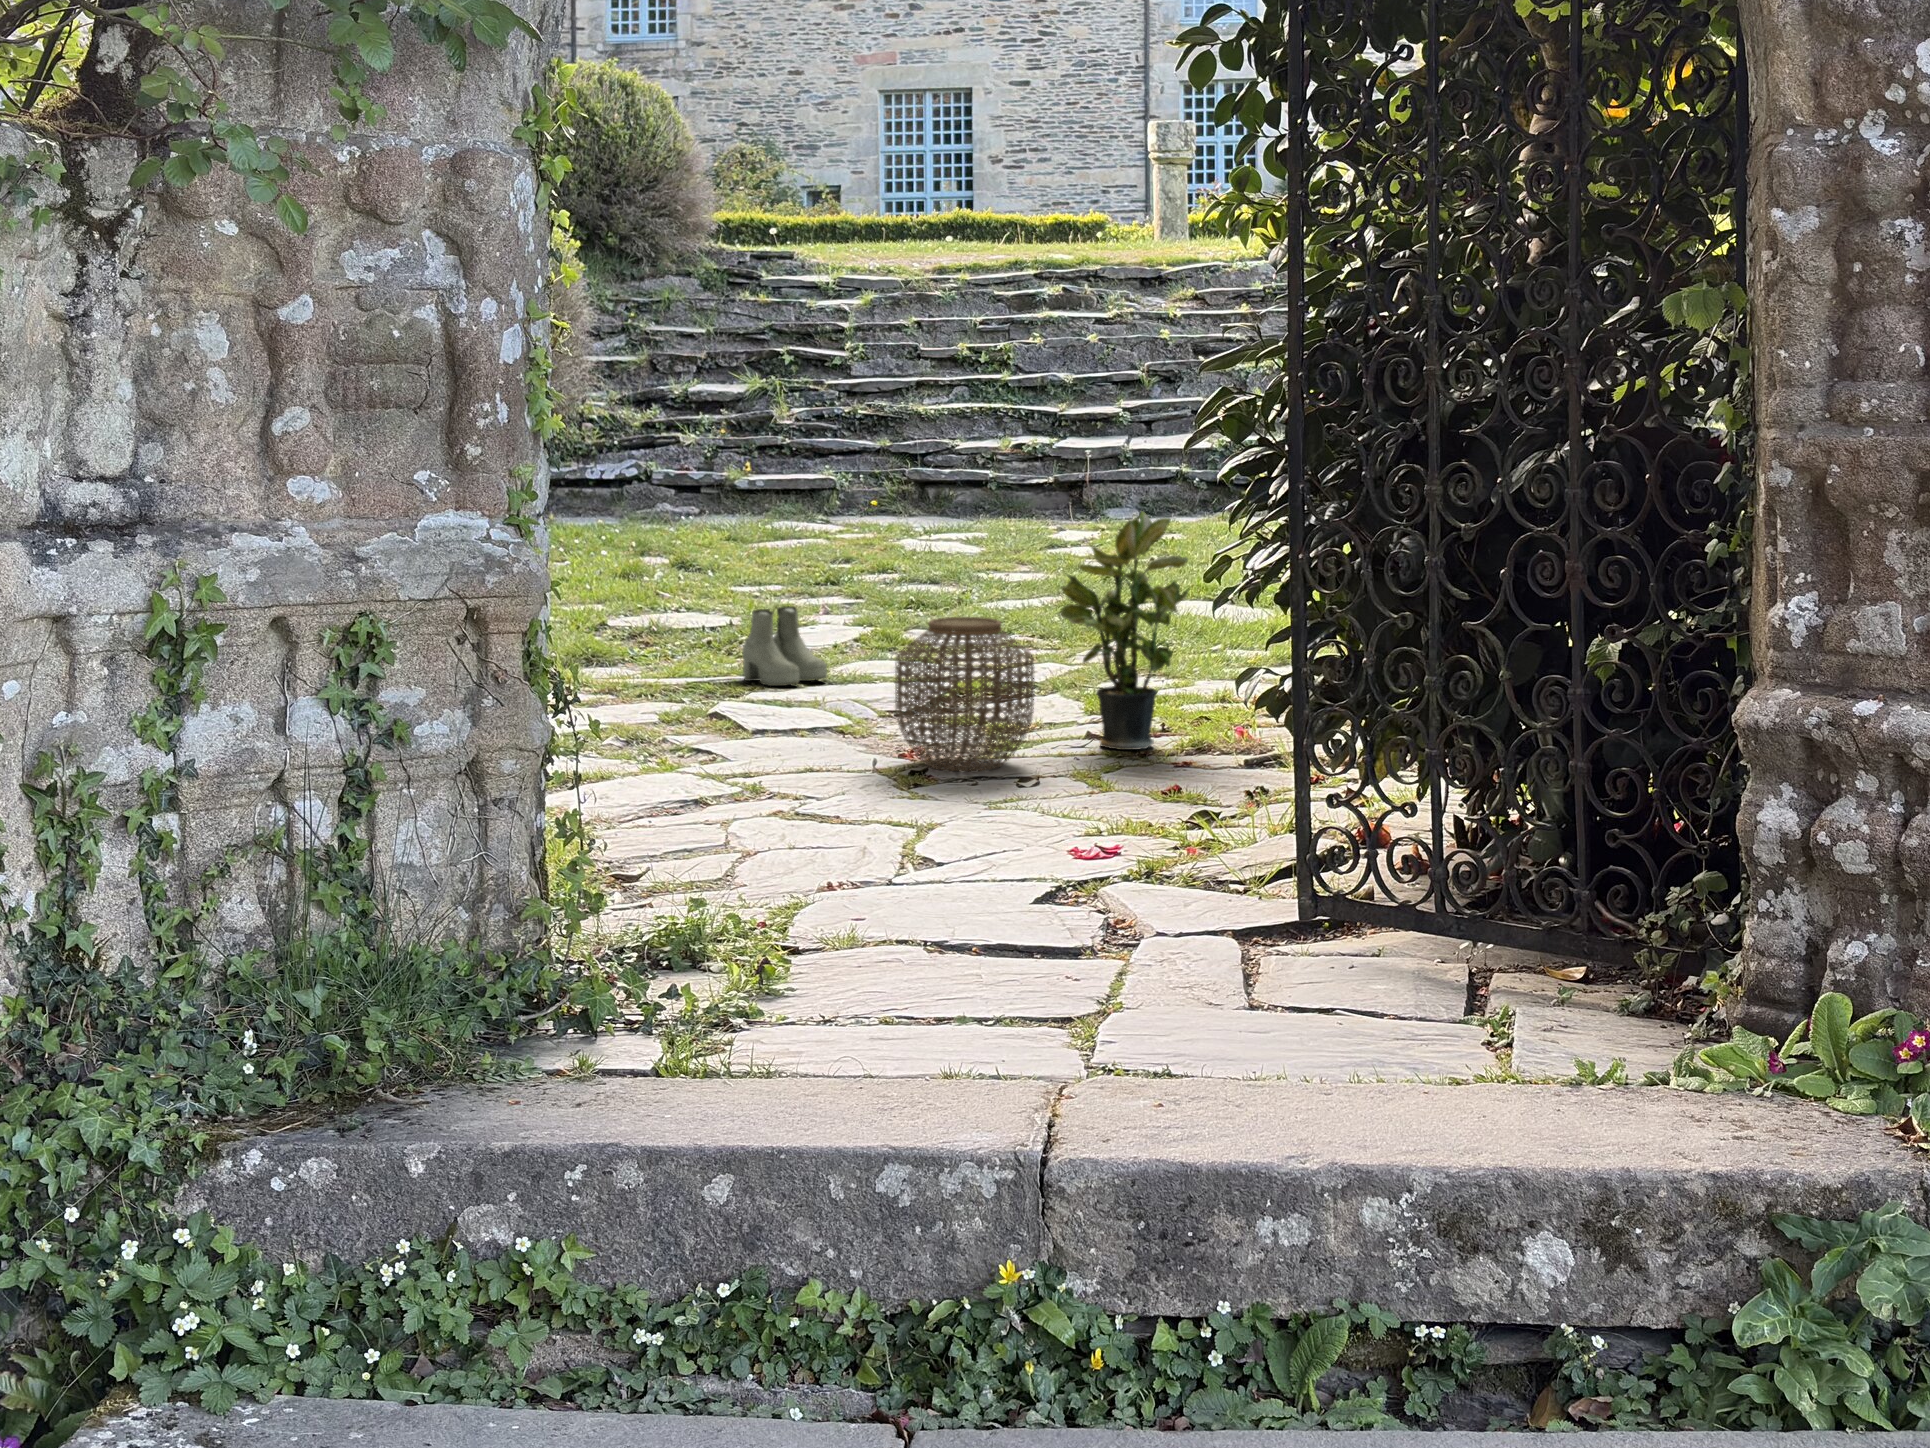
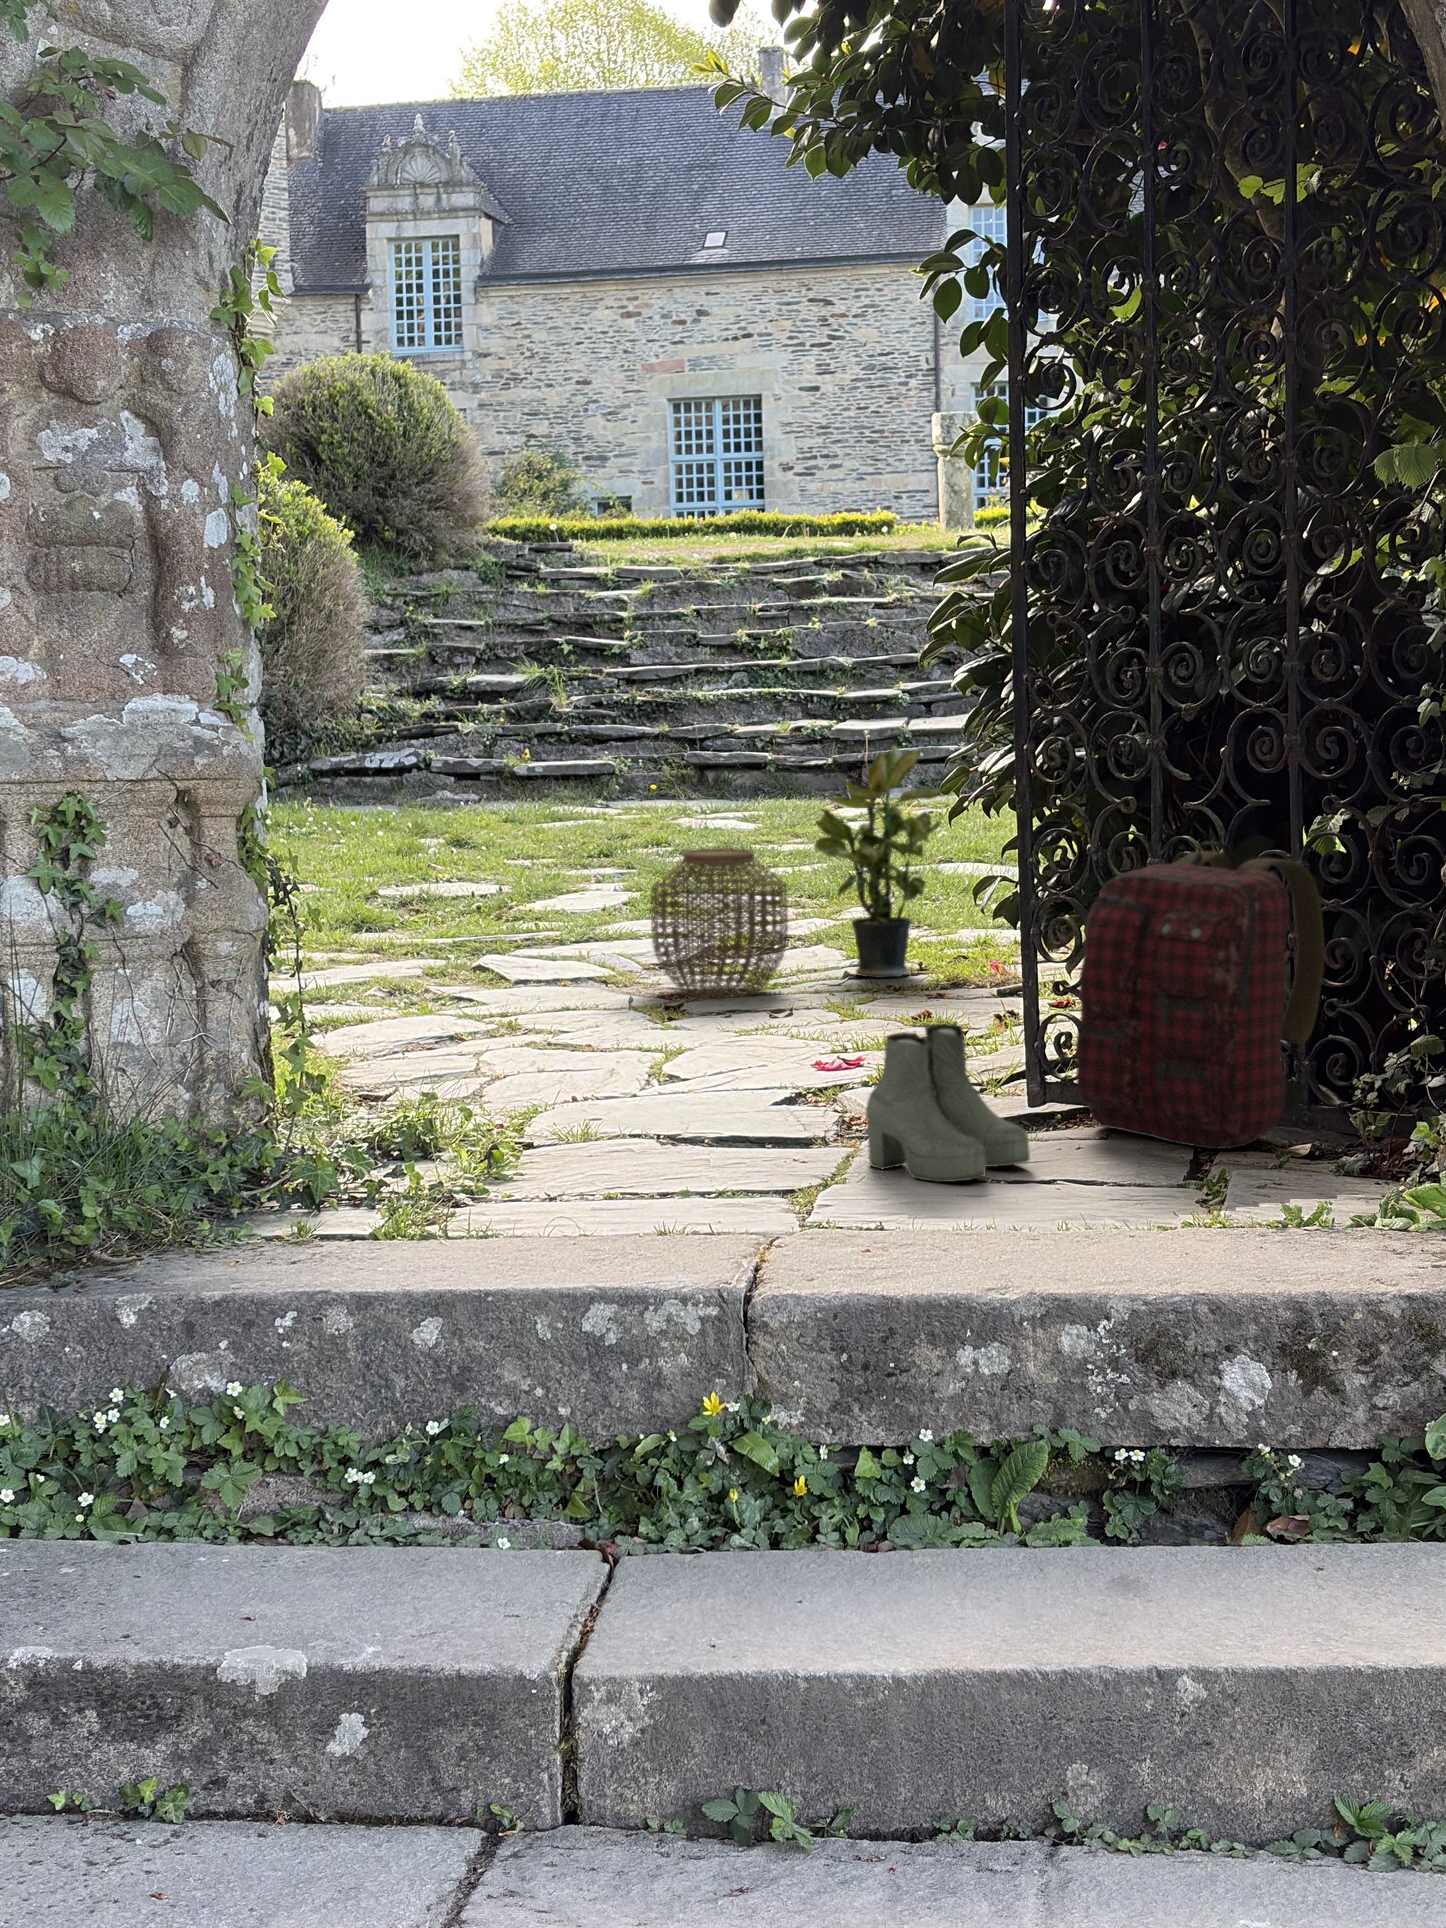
boots: present [742,606,827,686] -> present [866,1024,1030,1182]
backpack: none [1346,655,1600,974] -> present [1076,841,1325,1149]

